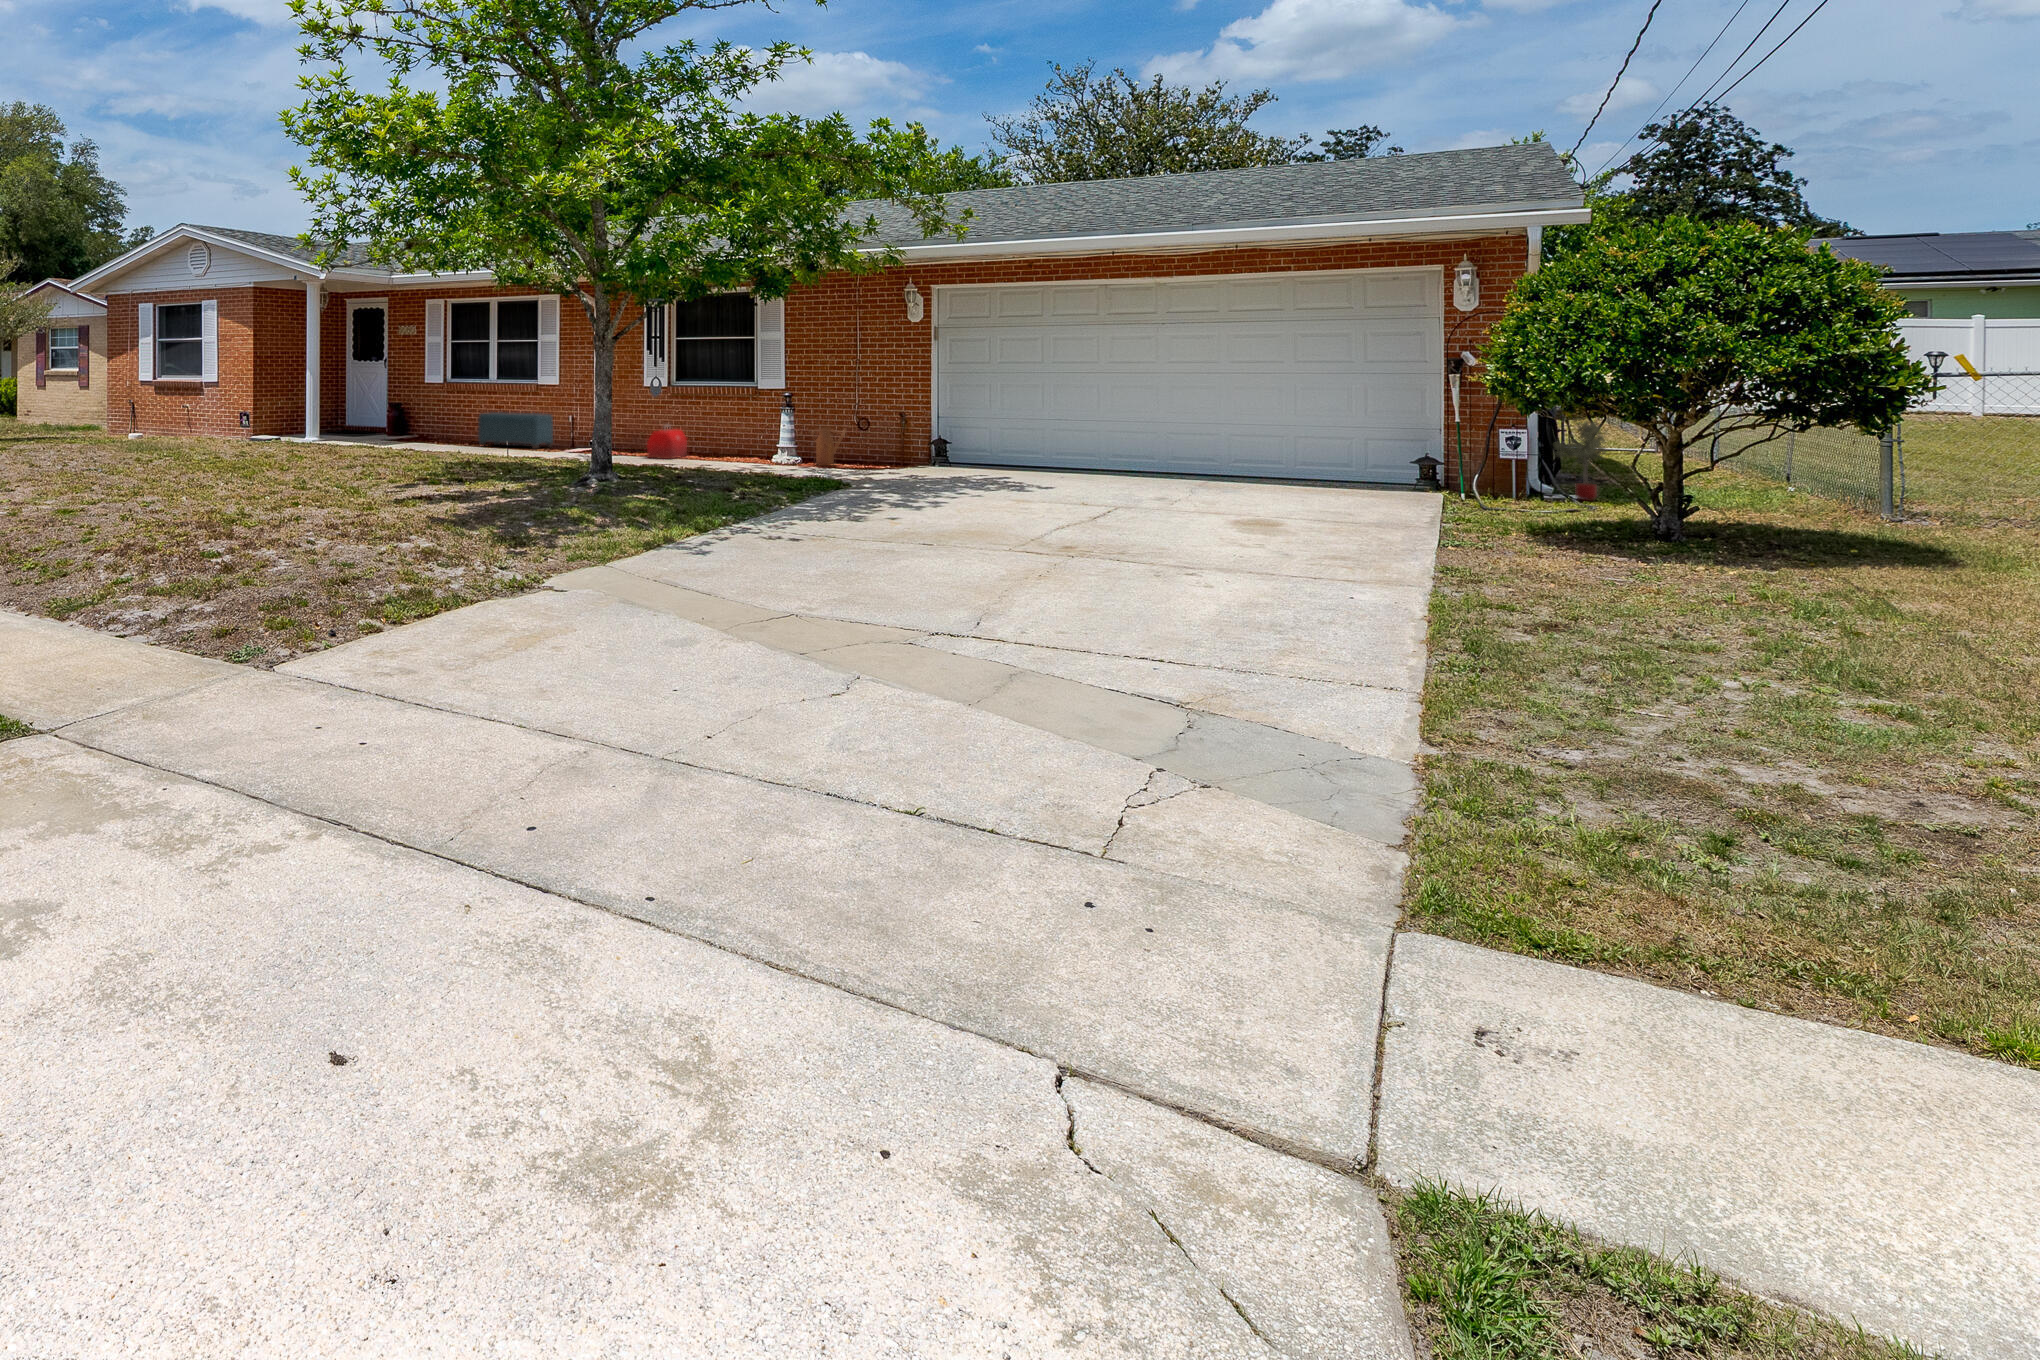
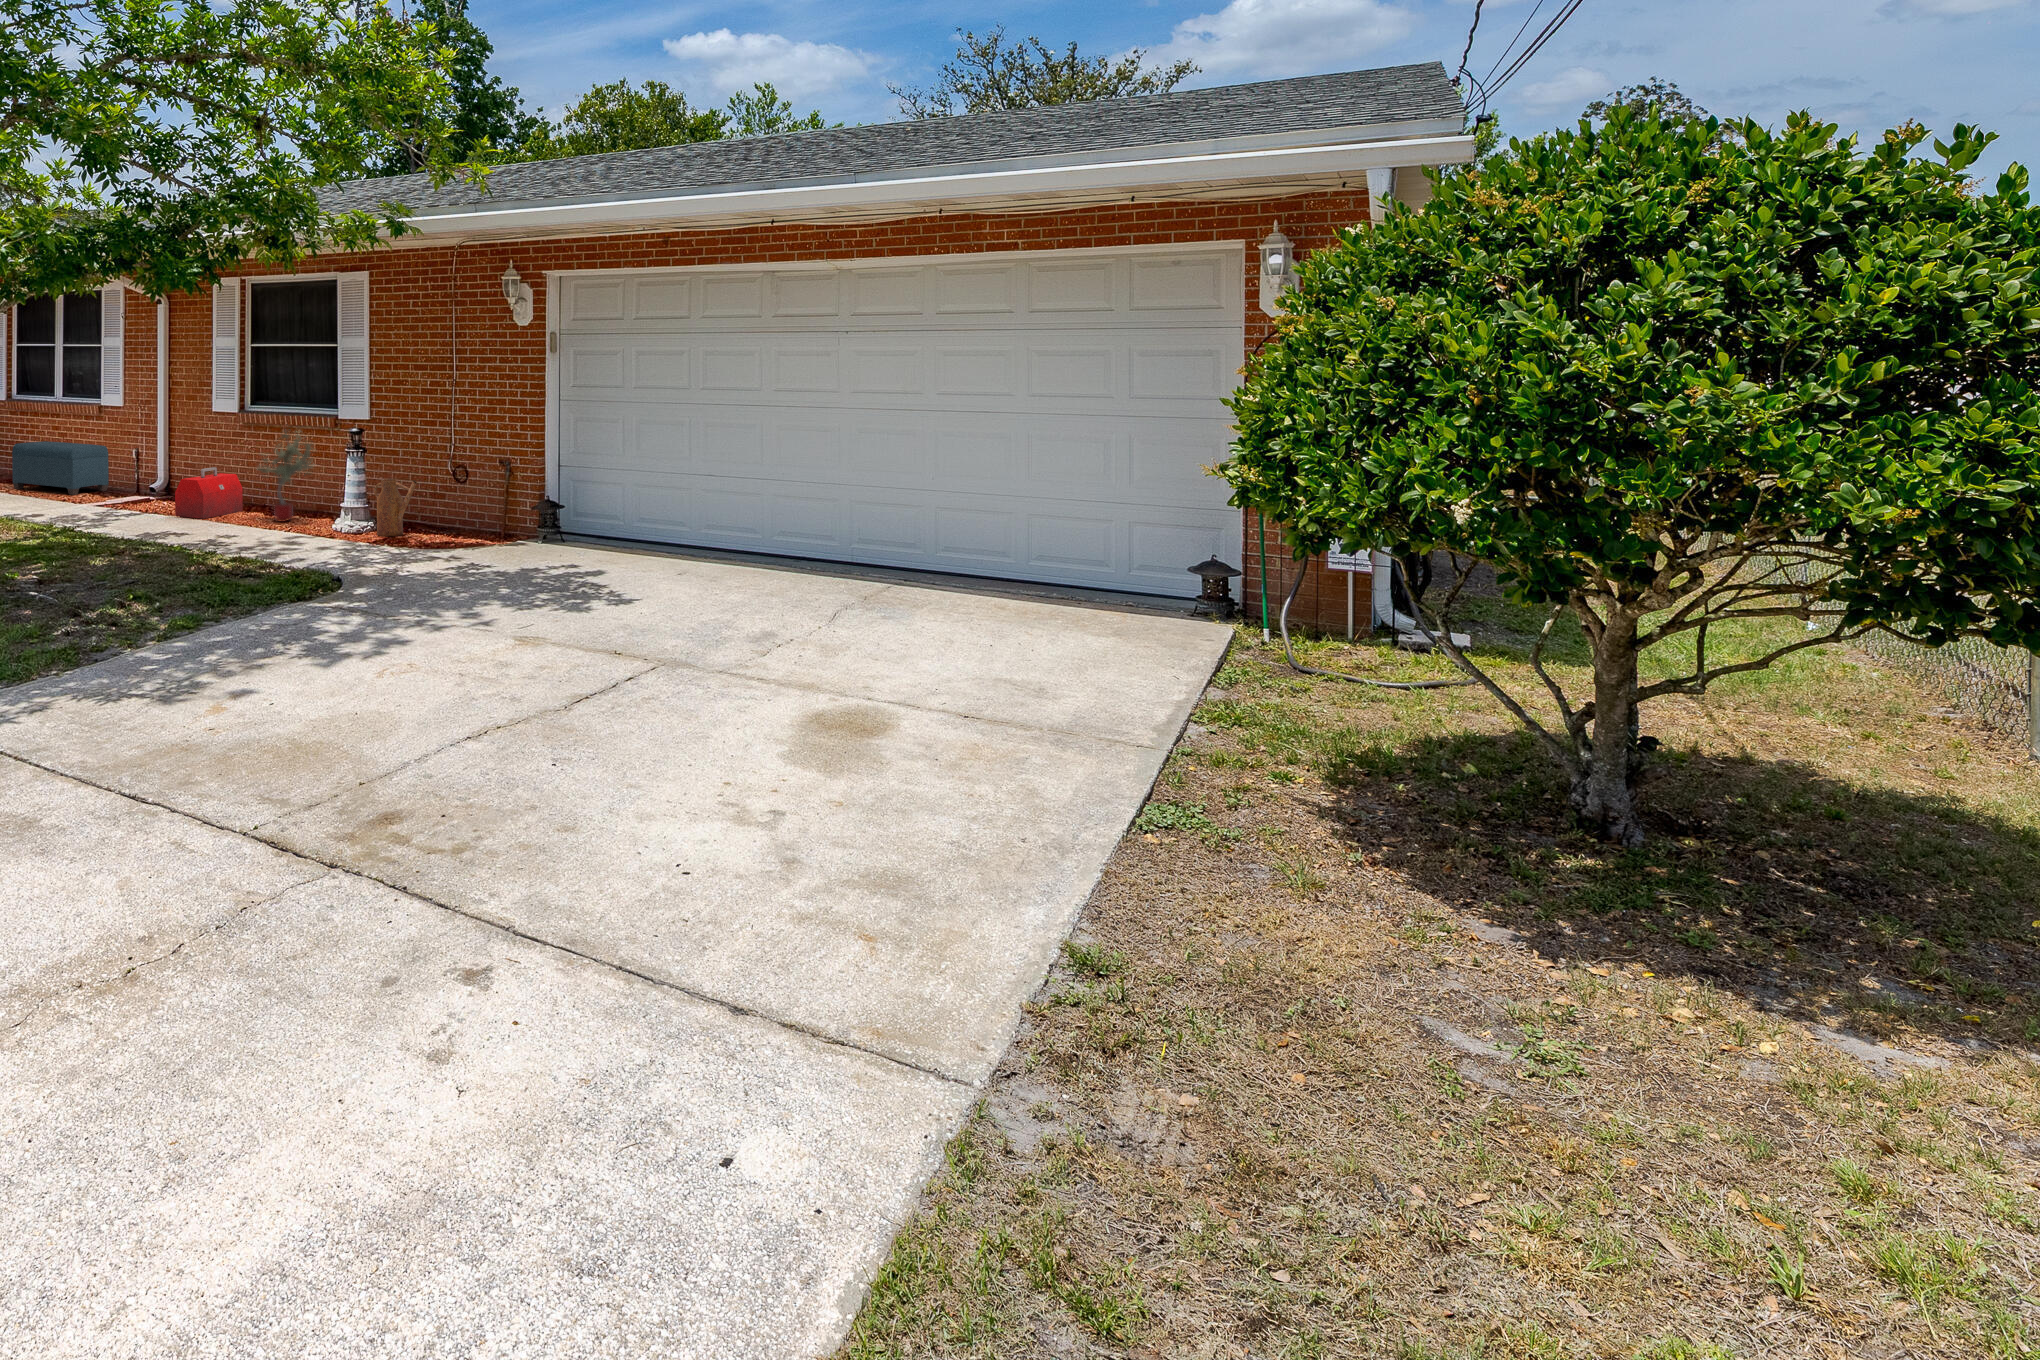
potted tree: present [1554,420,1607,501] -> present [257,429,313,522]

